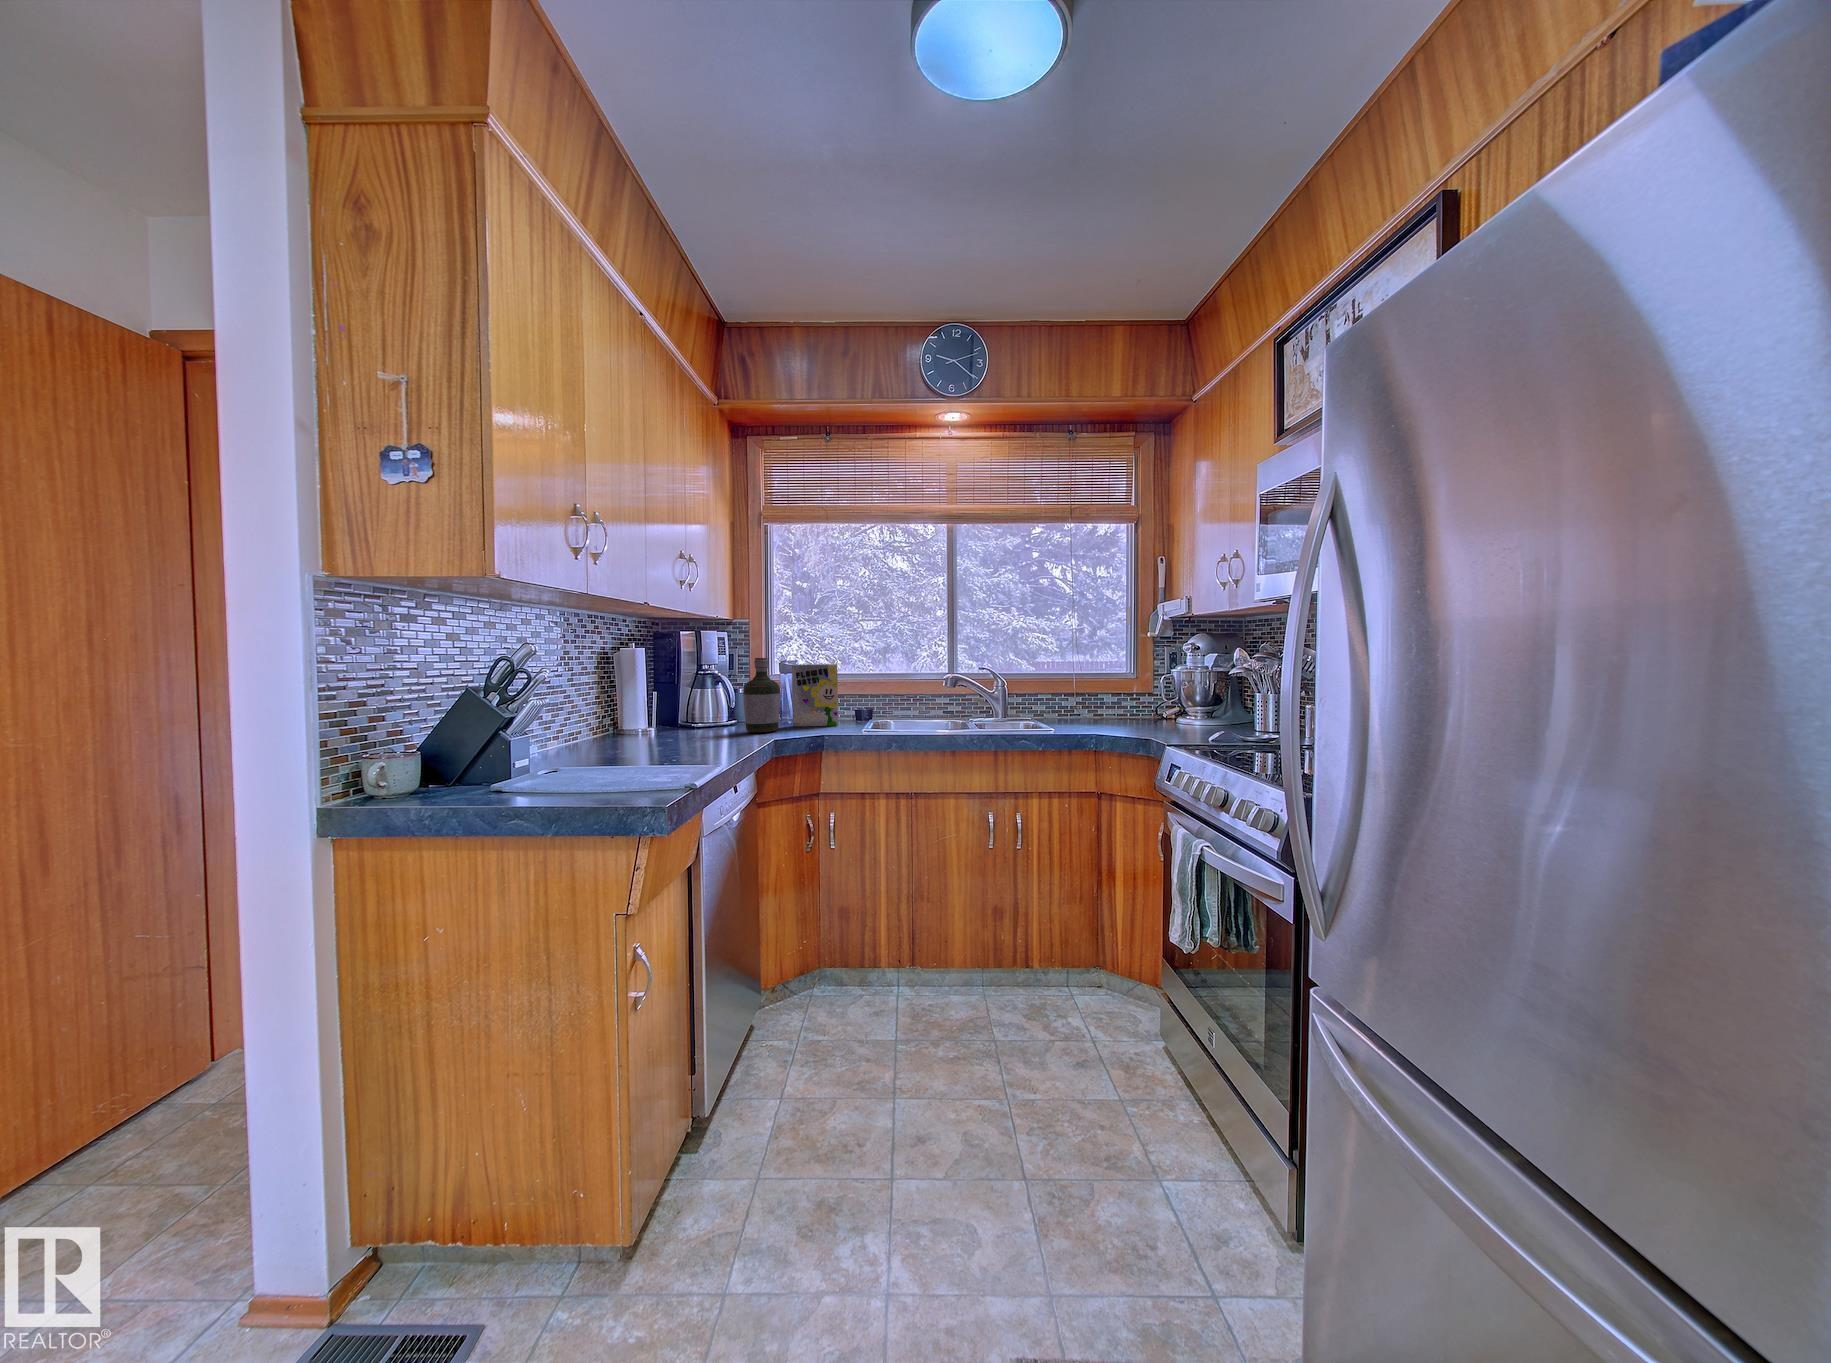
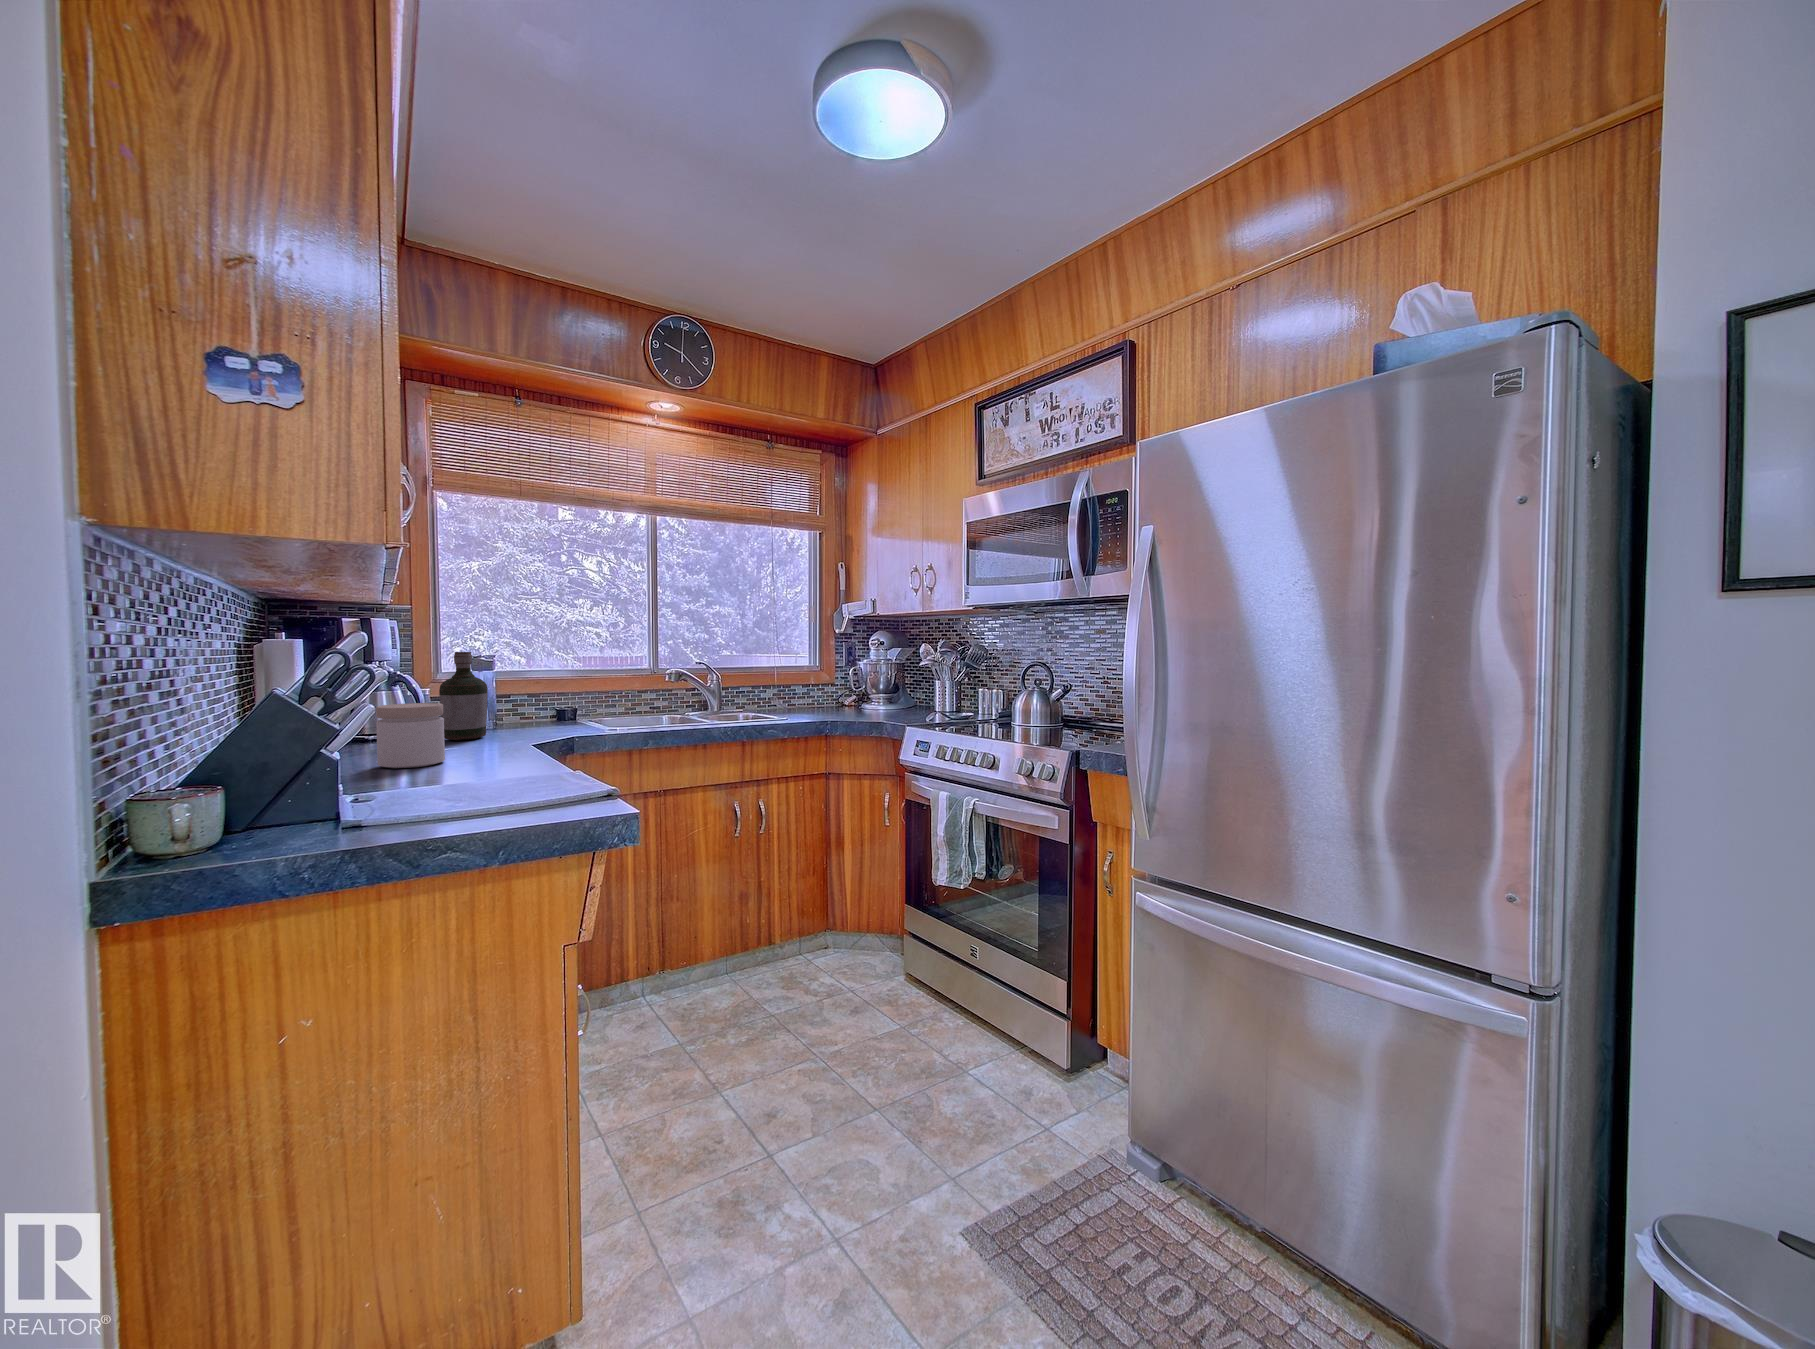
cereal box: present [792,664,838,726] -> none [483,659,544,731]
jar: none [654,700,702,752] -> present [376,703,445,768]

